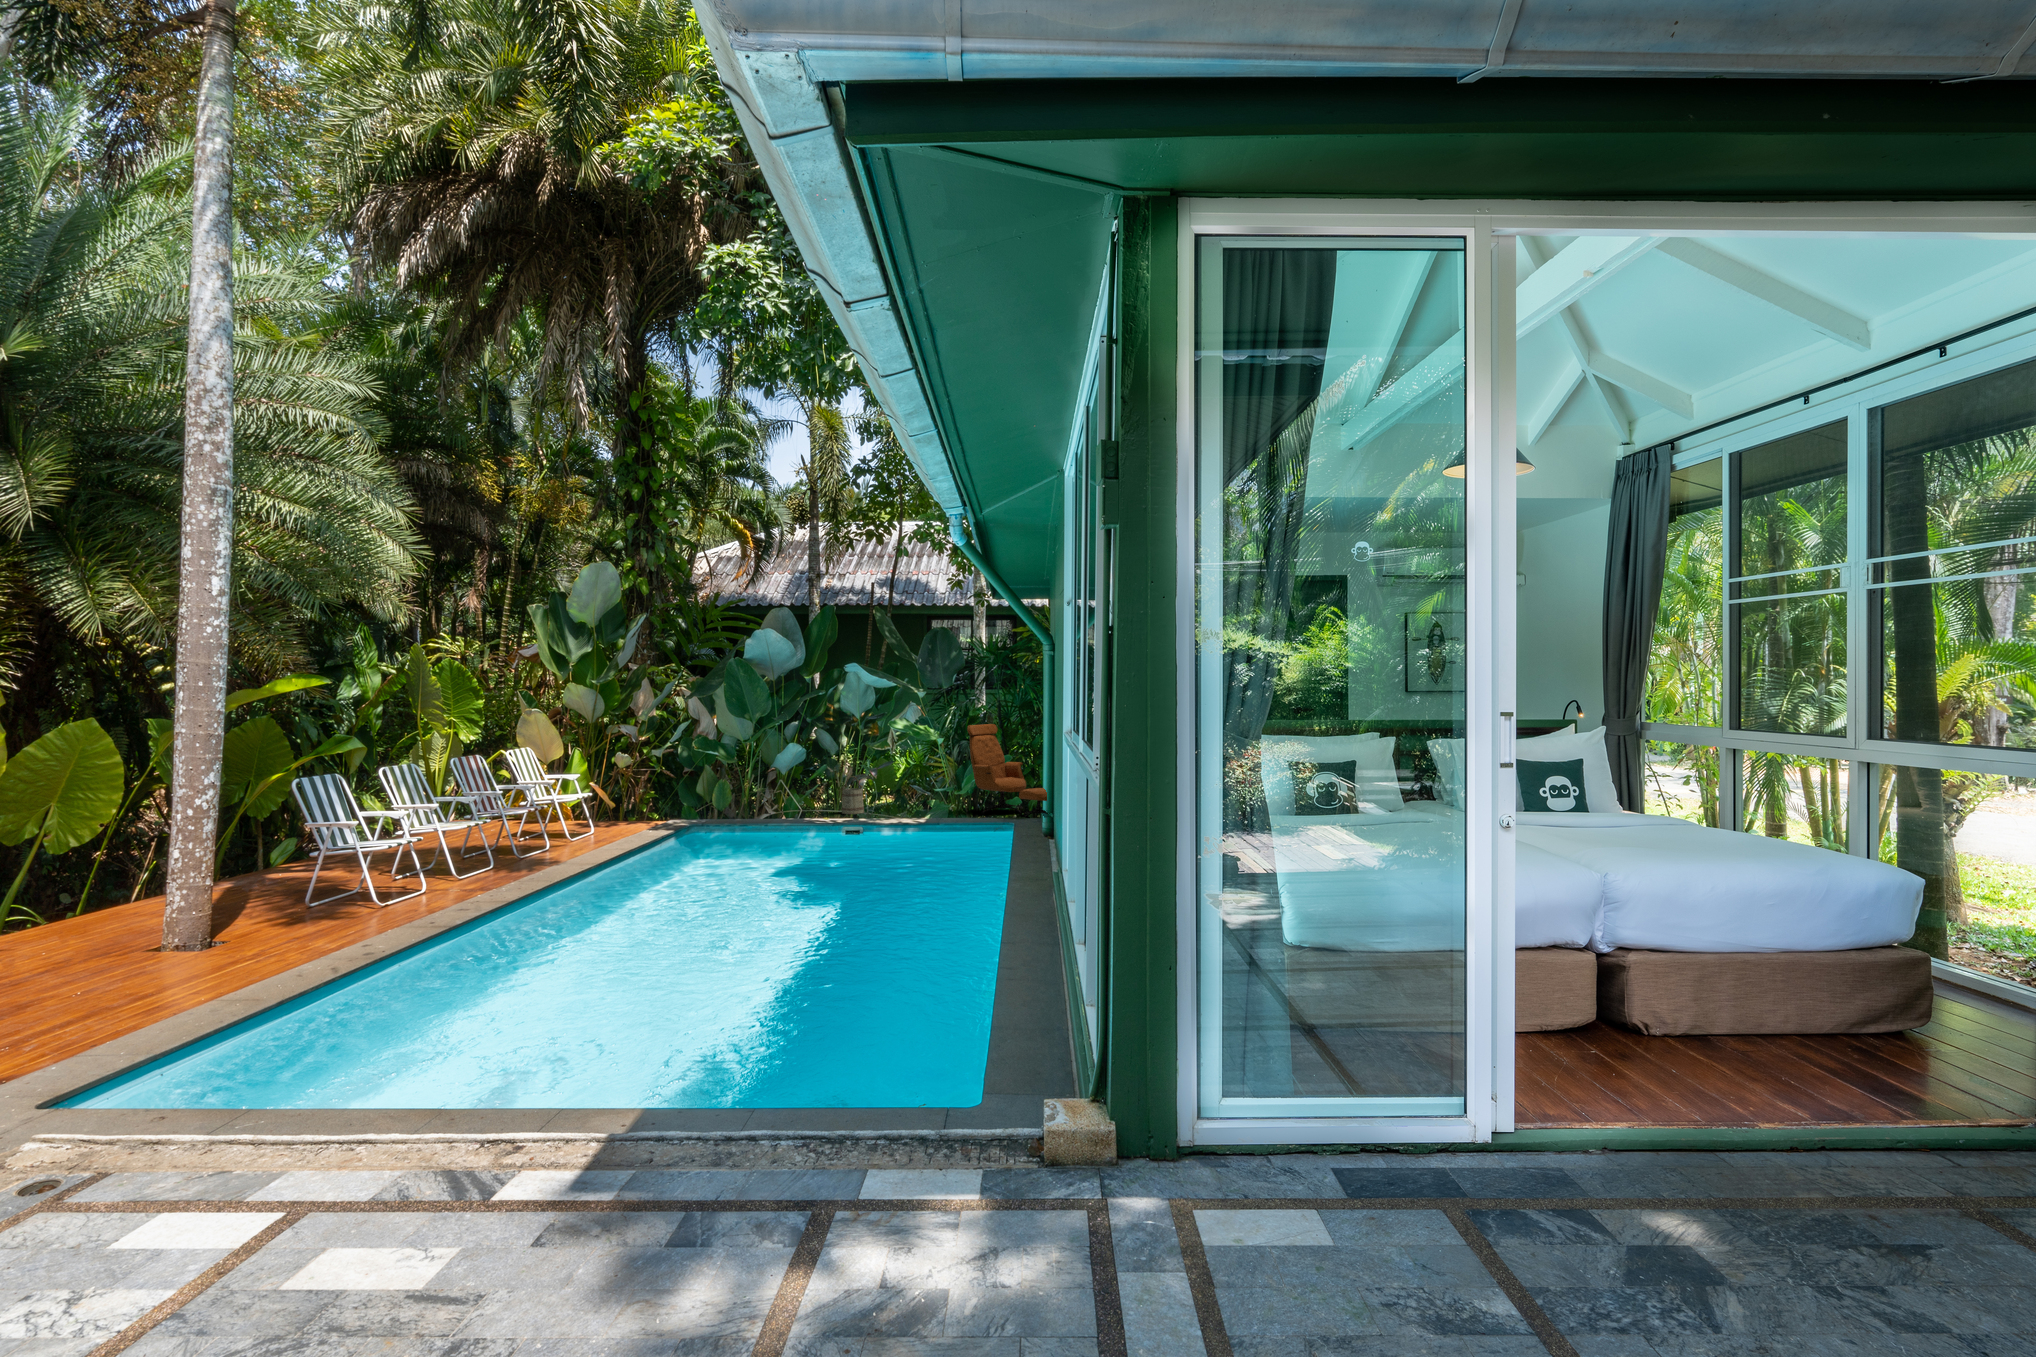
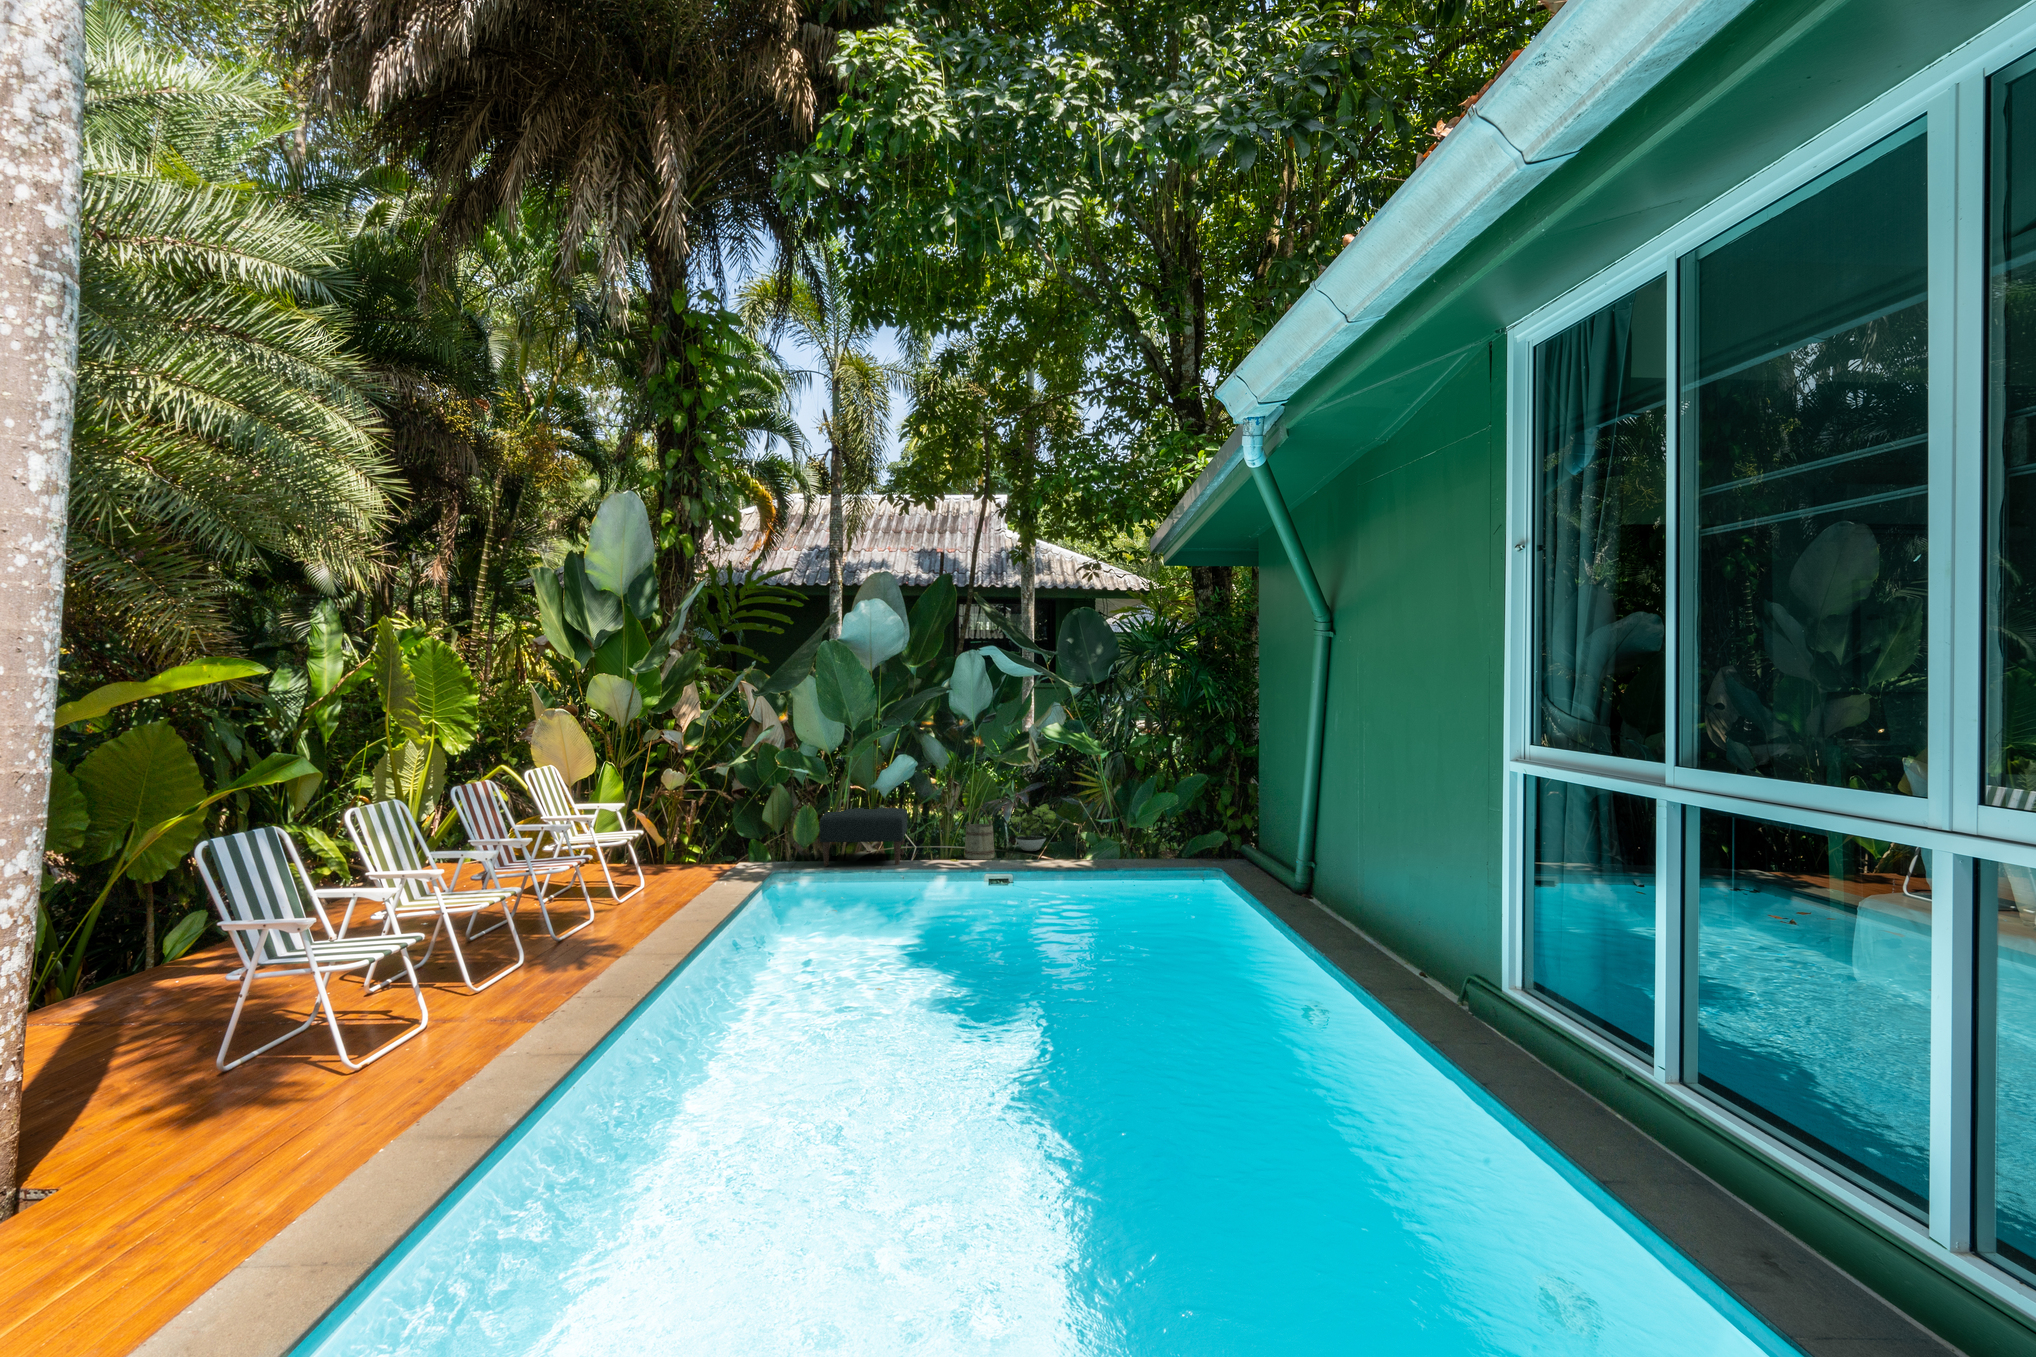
lounge chair: present [967,724,1048,817] -> none [1143,742,1280,874]
potted plant: none [878,773,915,809] -> present [1009,804,1056,851]
ottoman: none [731,778,802,820] -> present [820,808,907,866]

